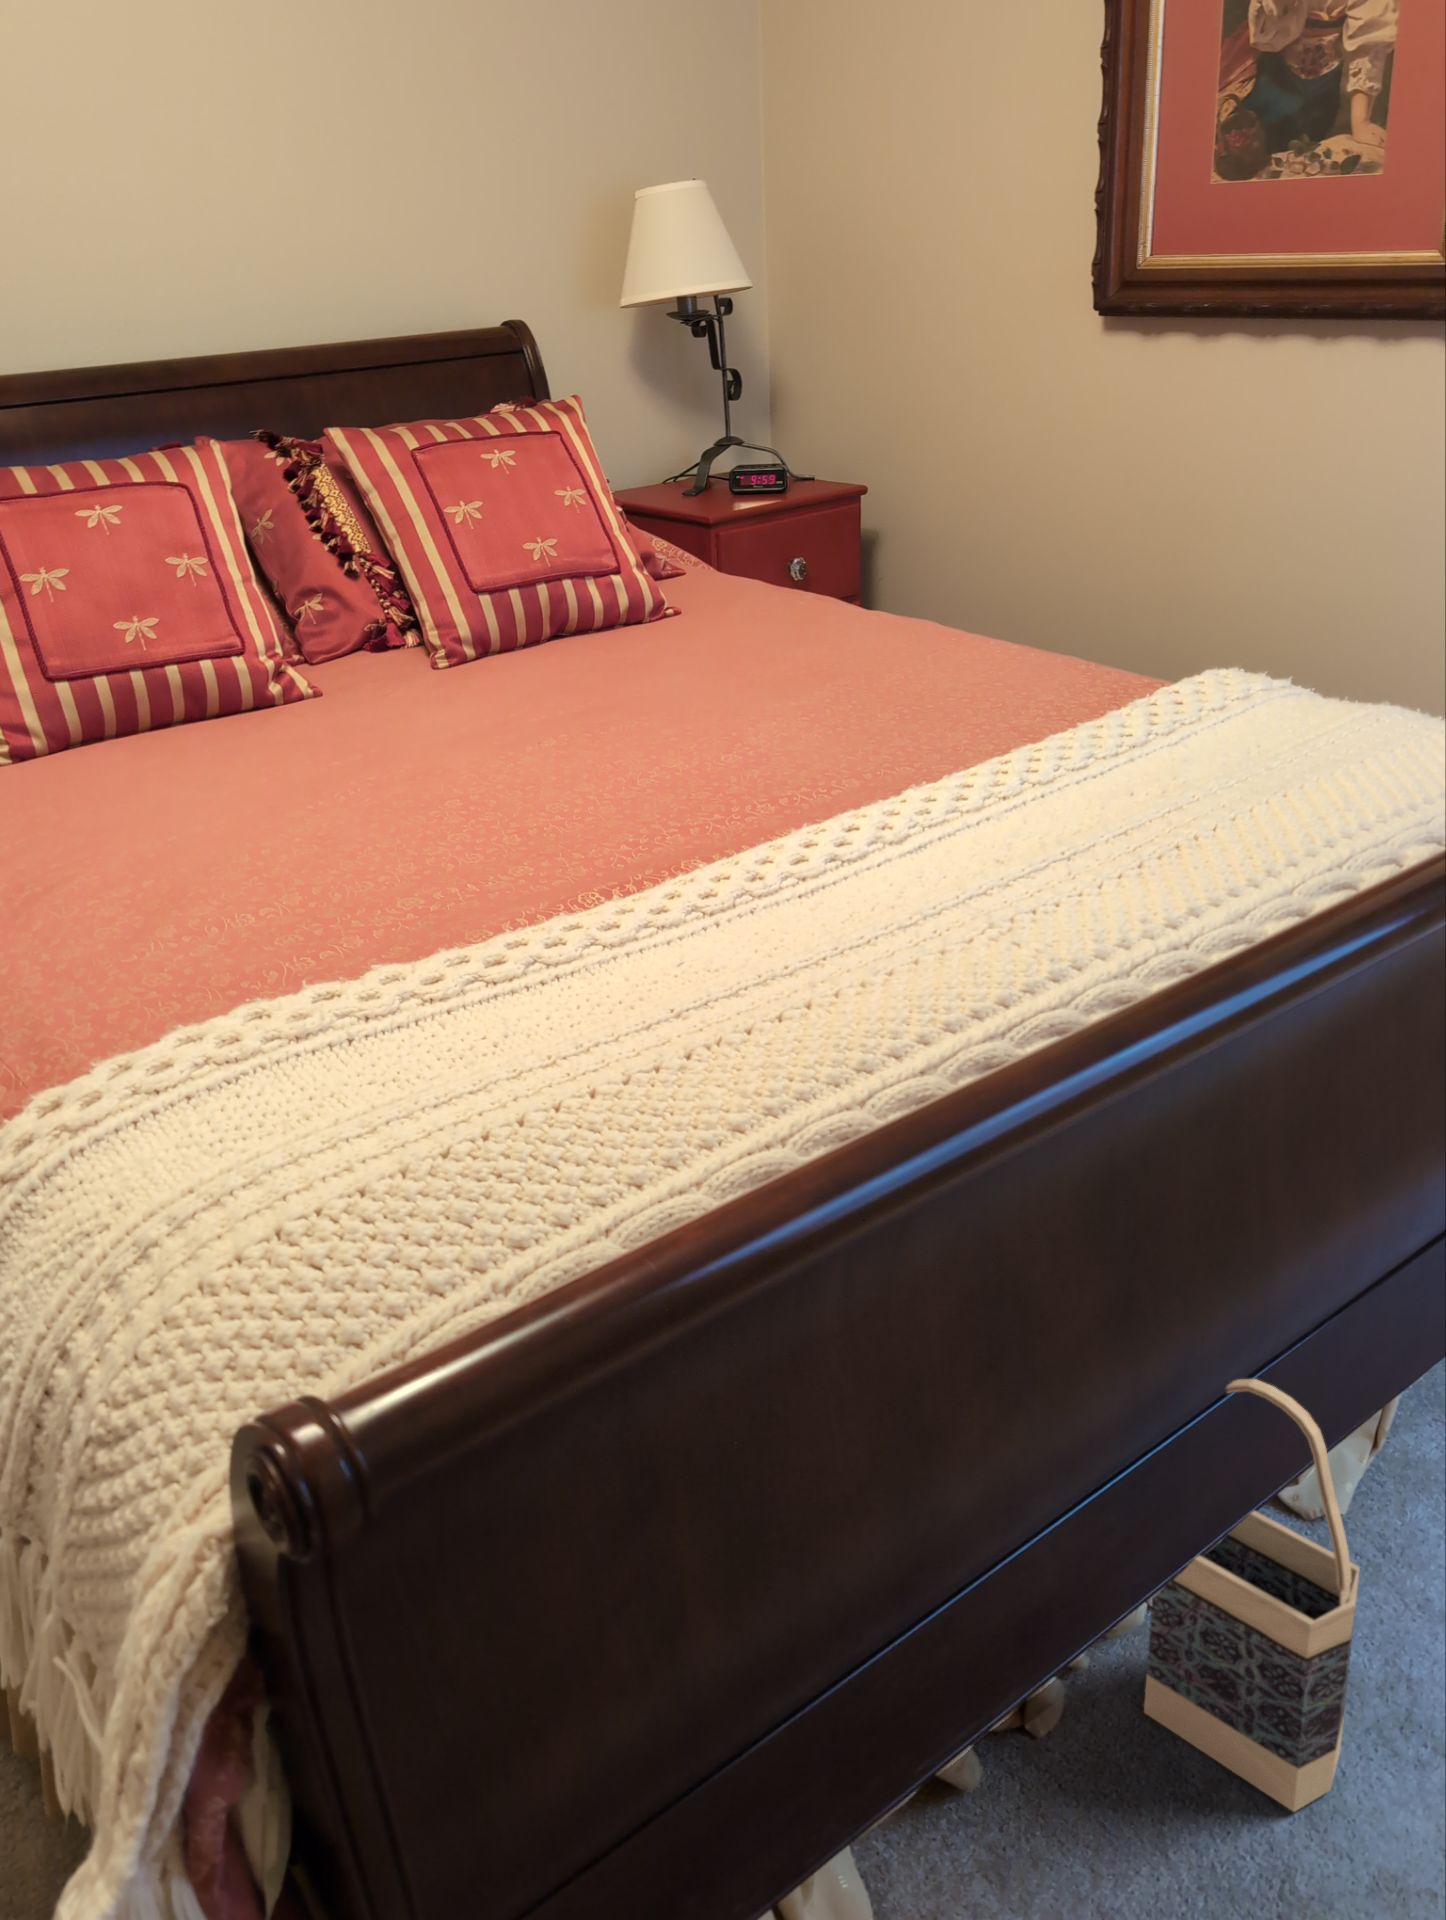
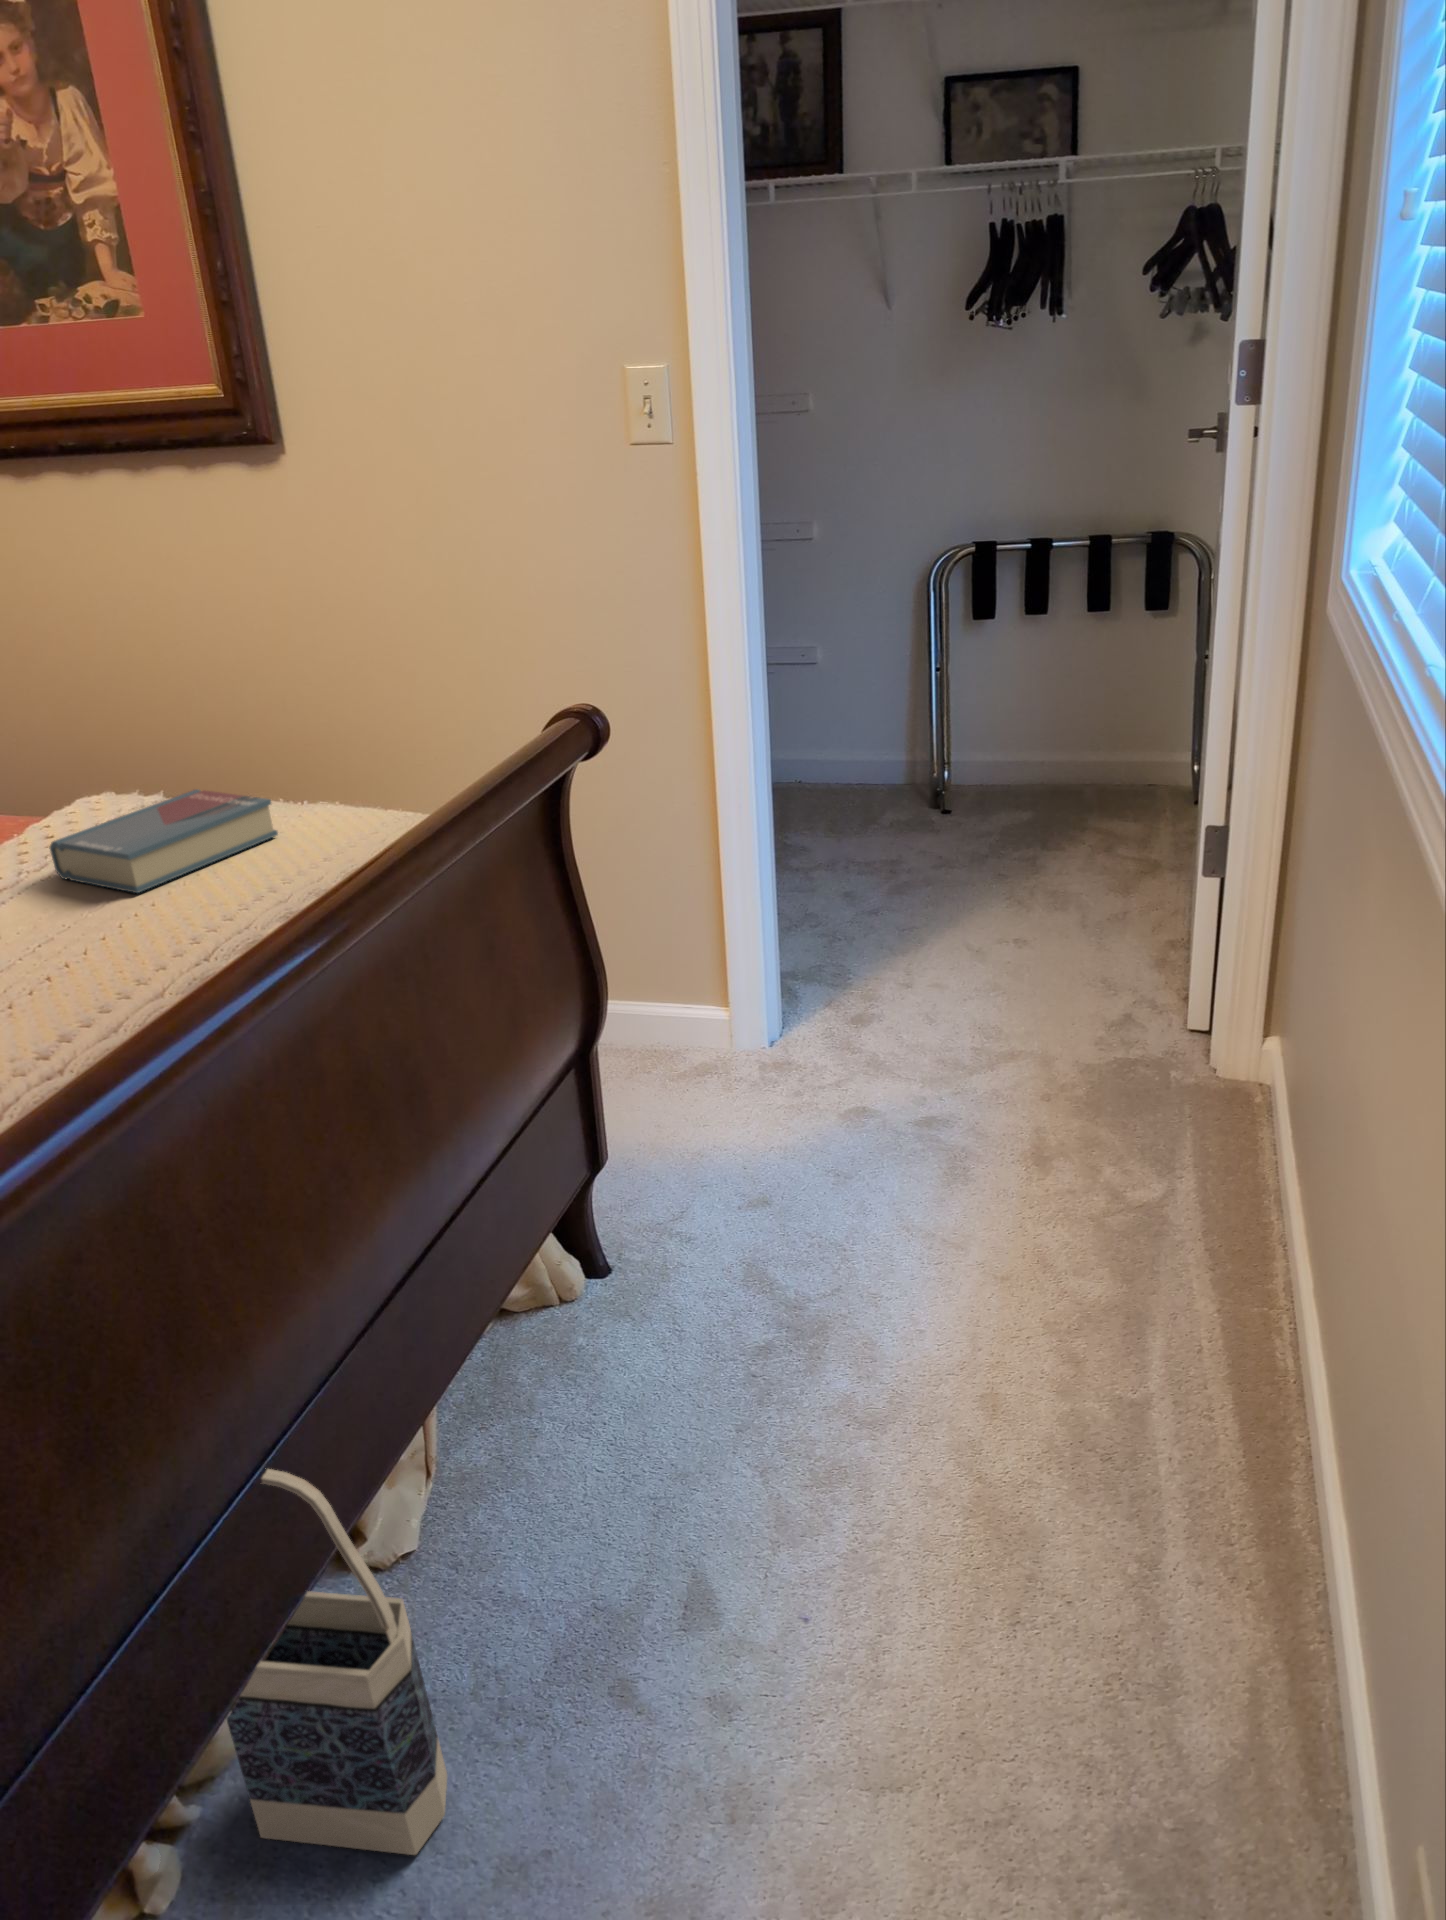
hardback book: none [1185,685,1421,781] -> present [49,789,278,893]

